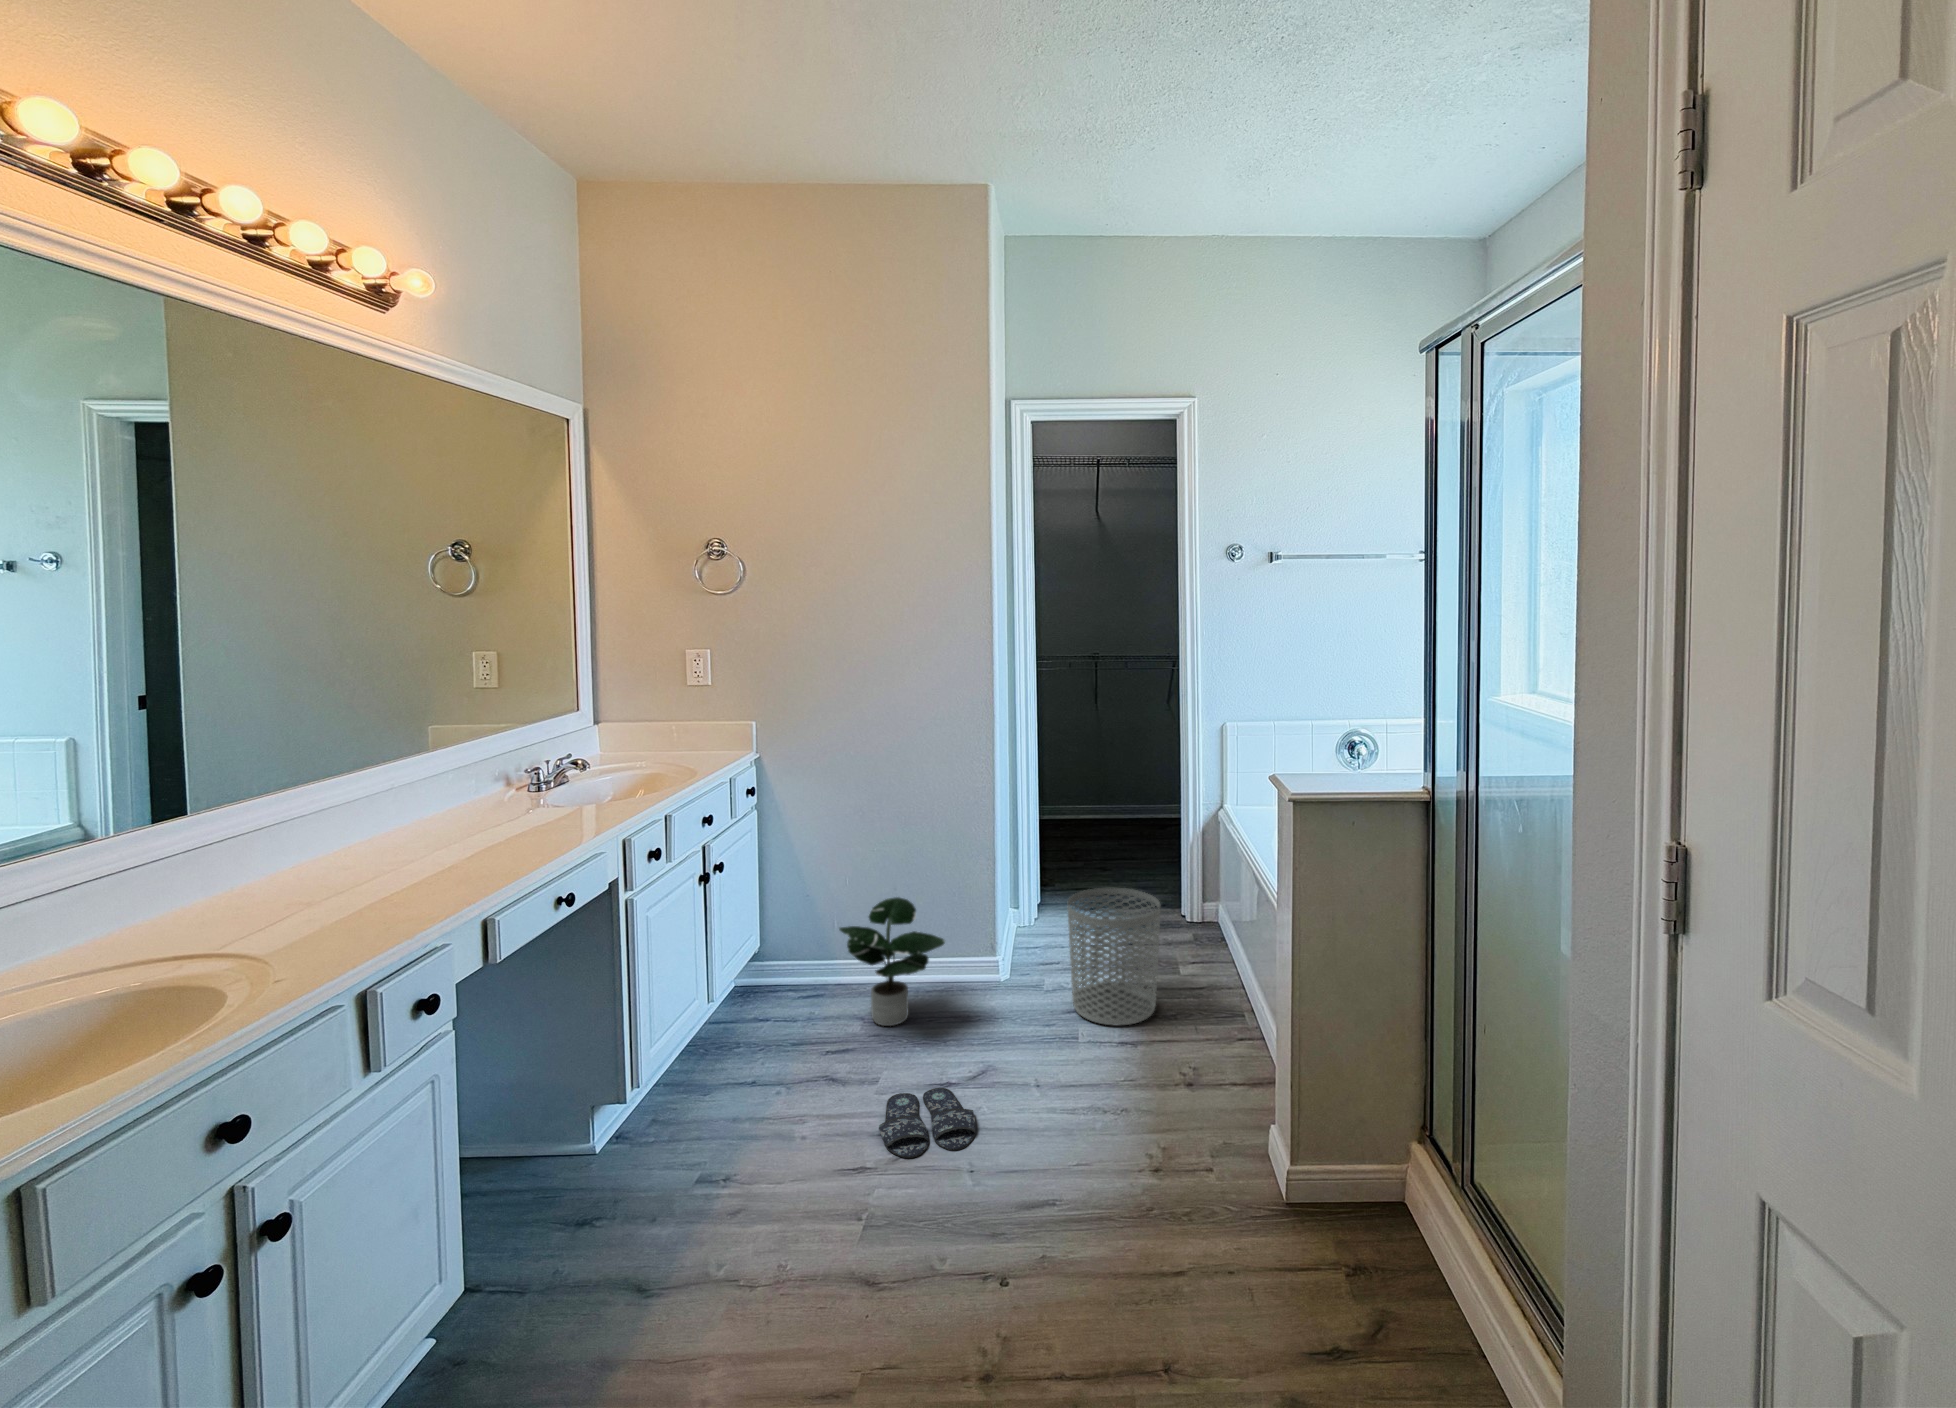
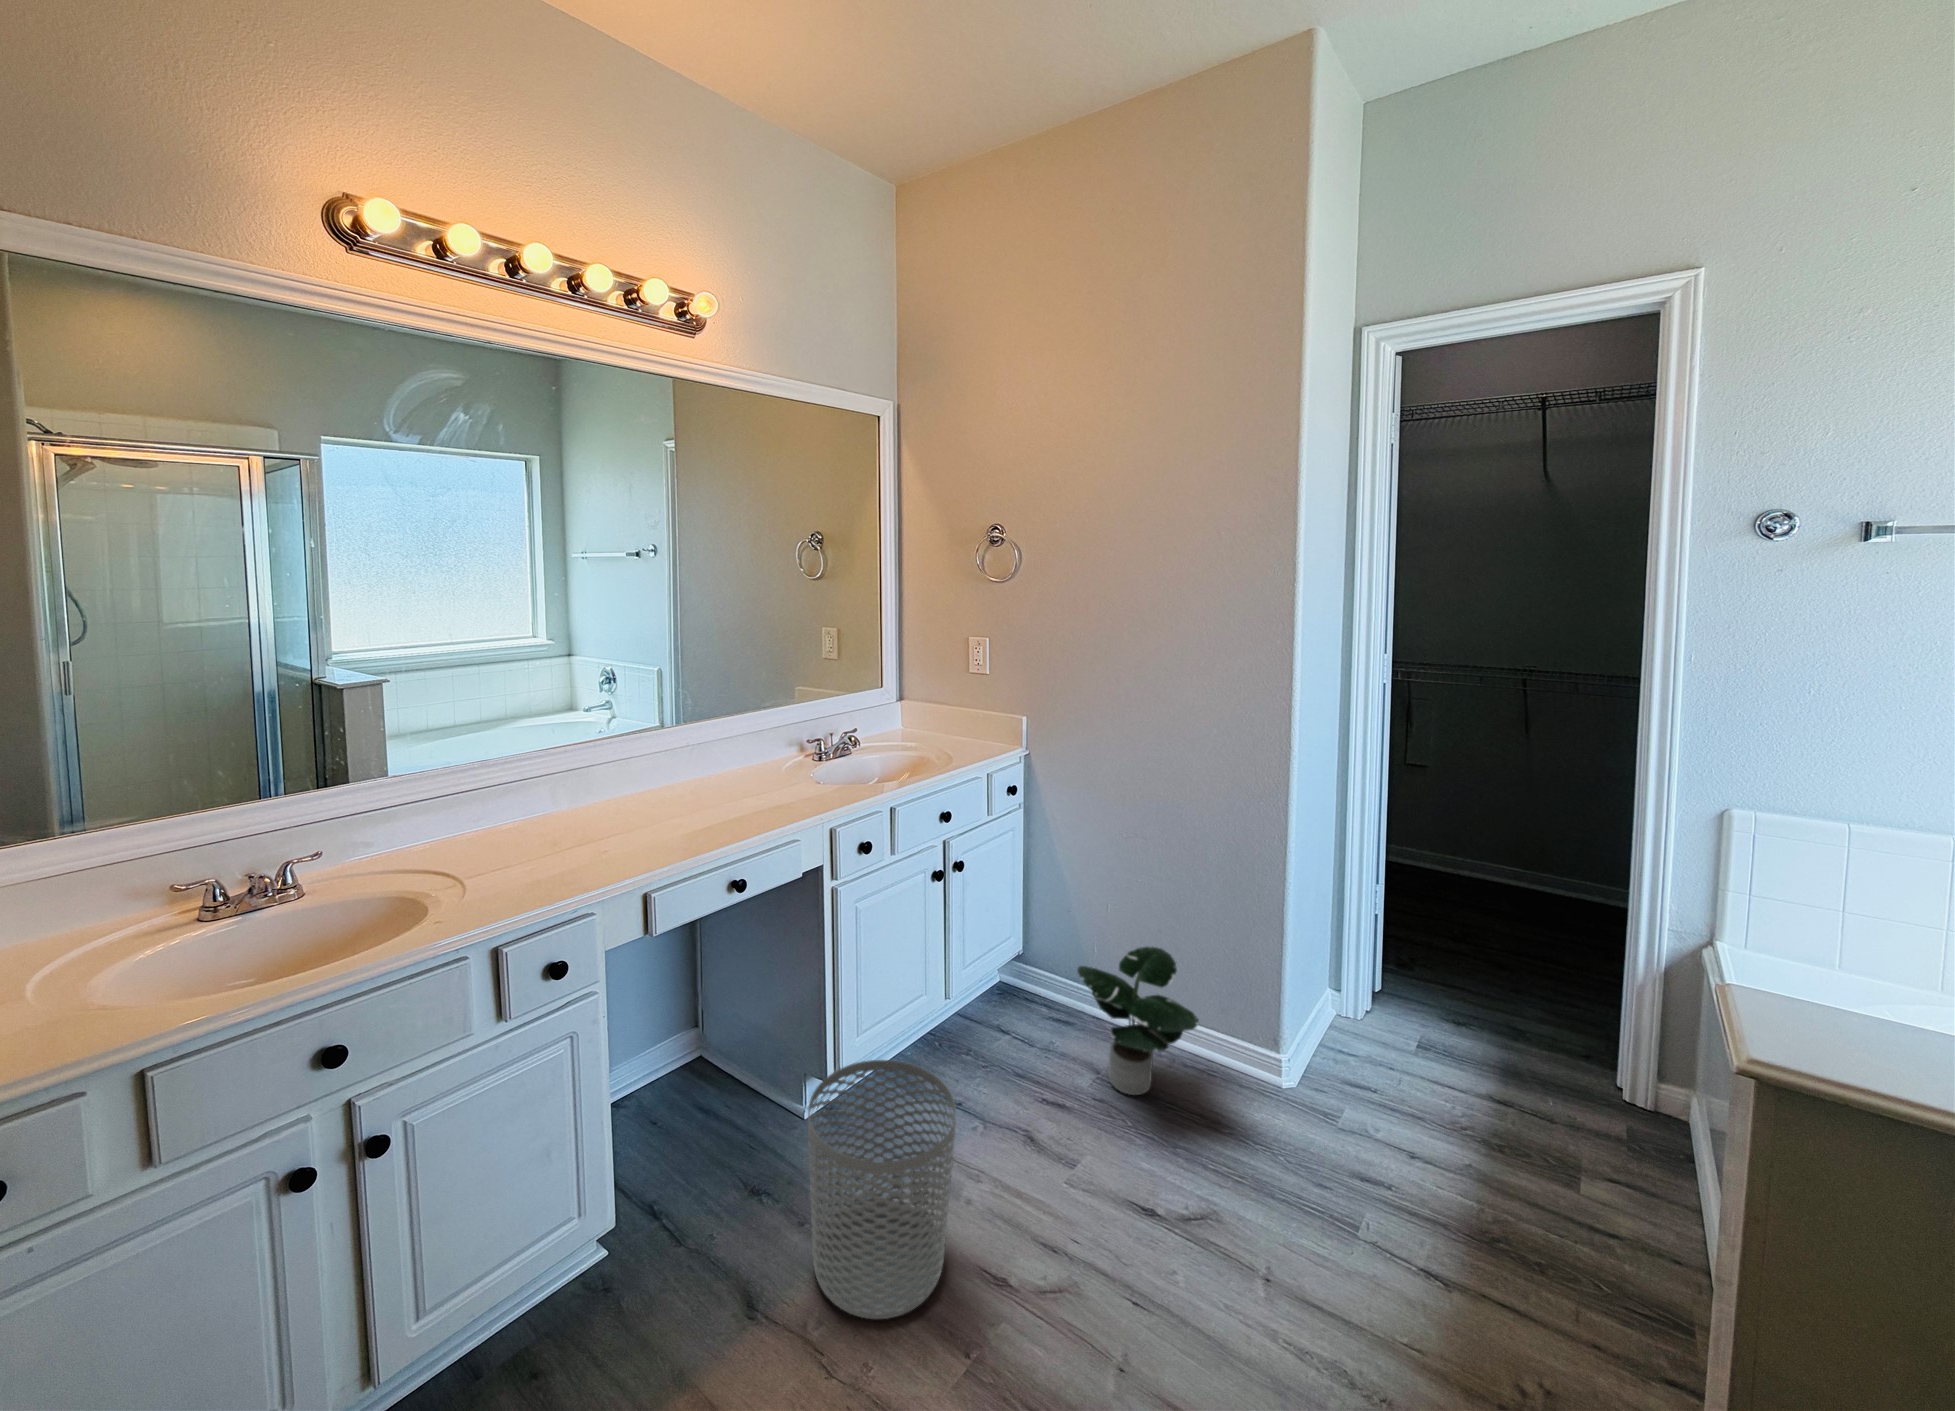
waste bin: present [1068,888,1160,1025] -> present [808,1060,956,1319]
slippers: present [879,1088,976,1158] -> none [1042,1193,1165,1321]

